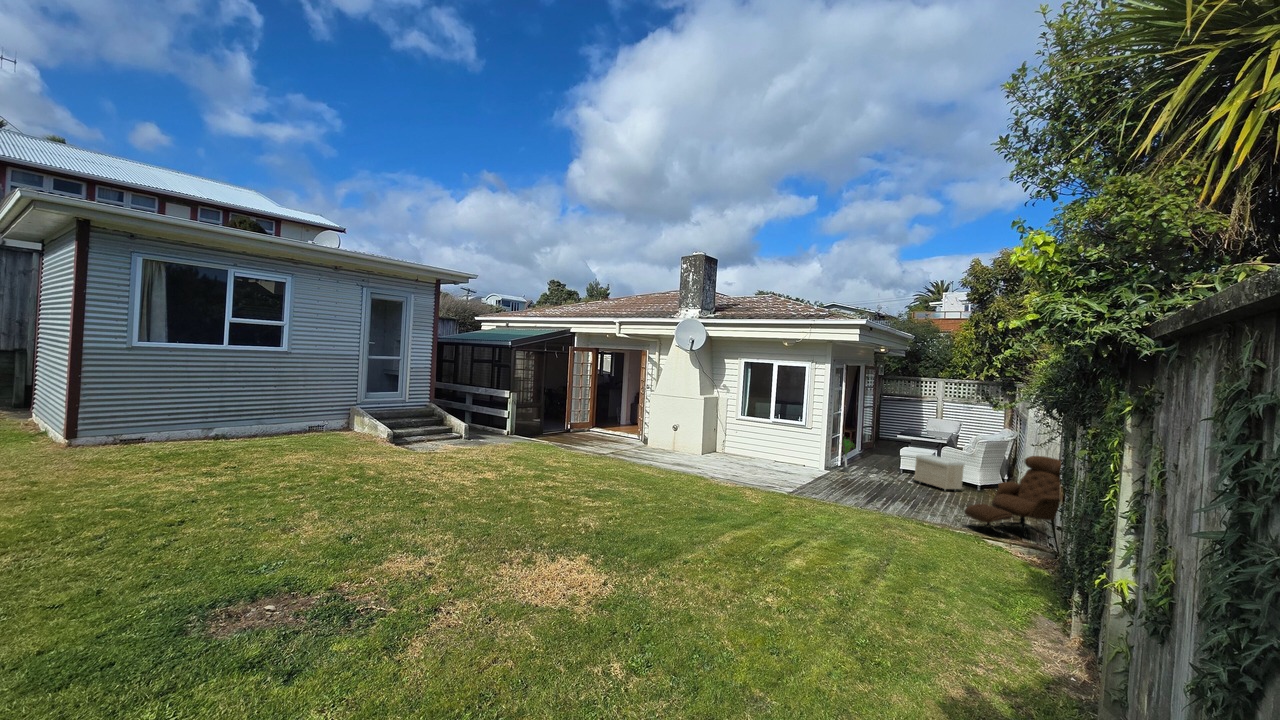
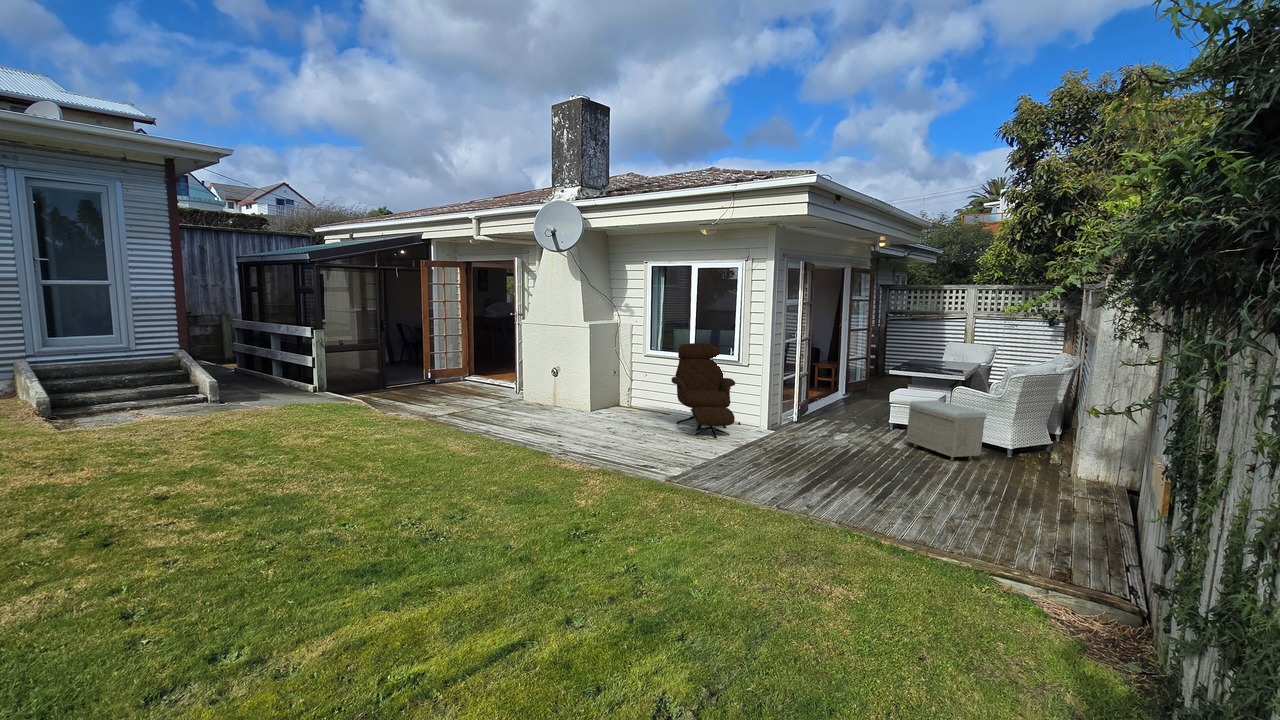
potted plant: present [843,440,853,473] -> none [783,373,822,432]
lounge chair: present [964,456,1061,538] -> present [671,343,735,438]

